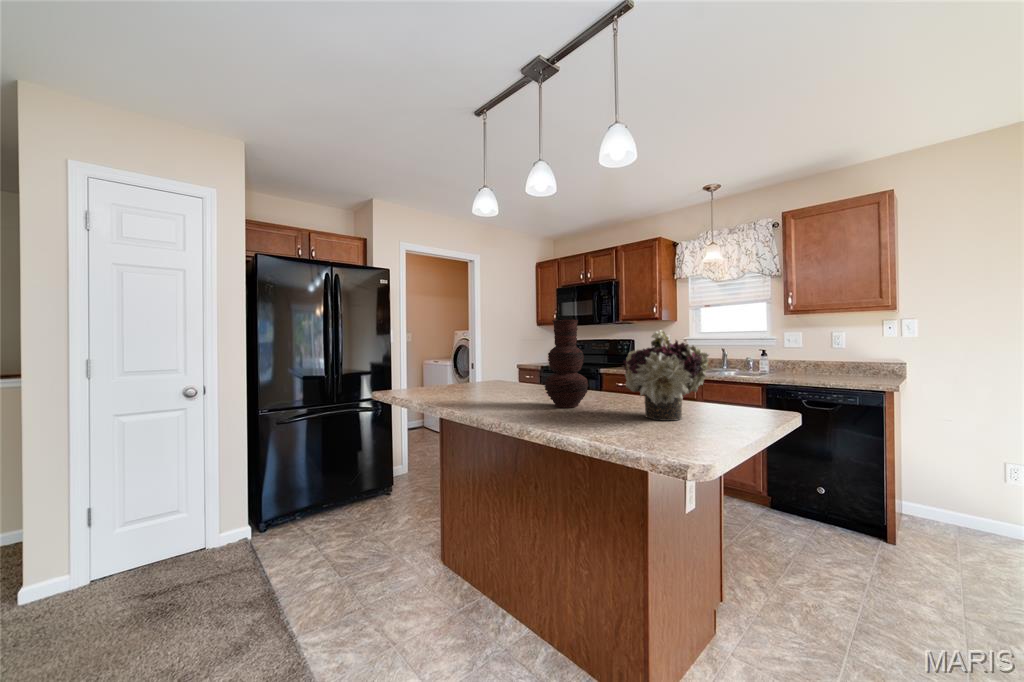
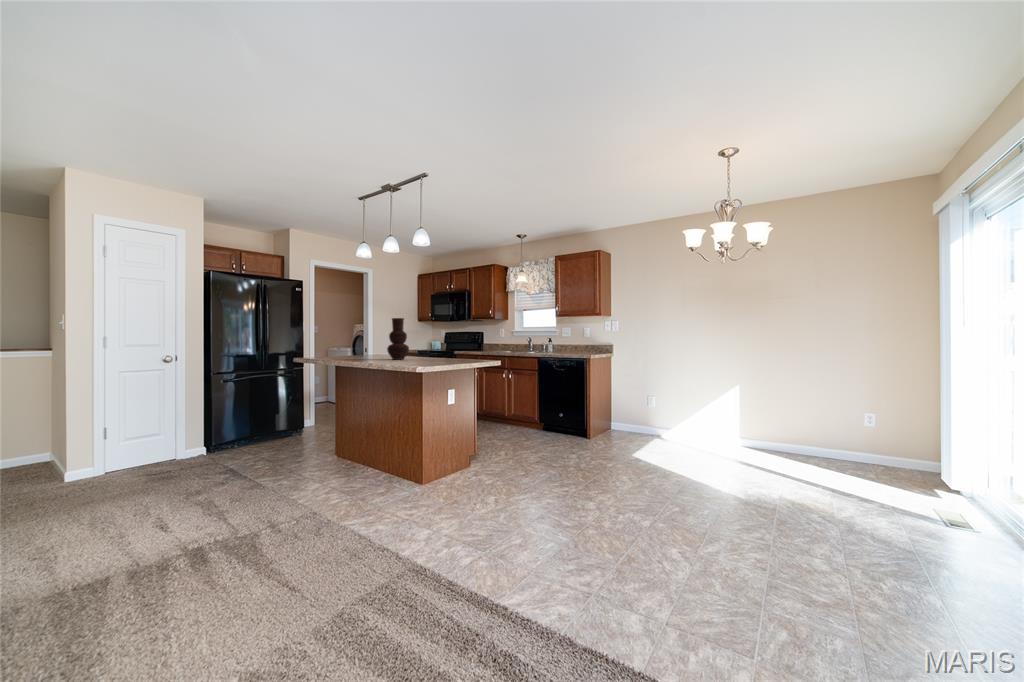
flower arrangement: present [624,330,709,421] -> none [418,323,453,362]

